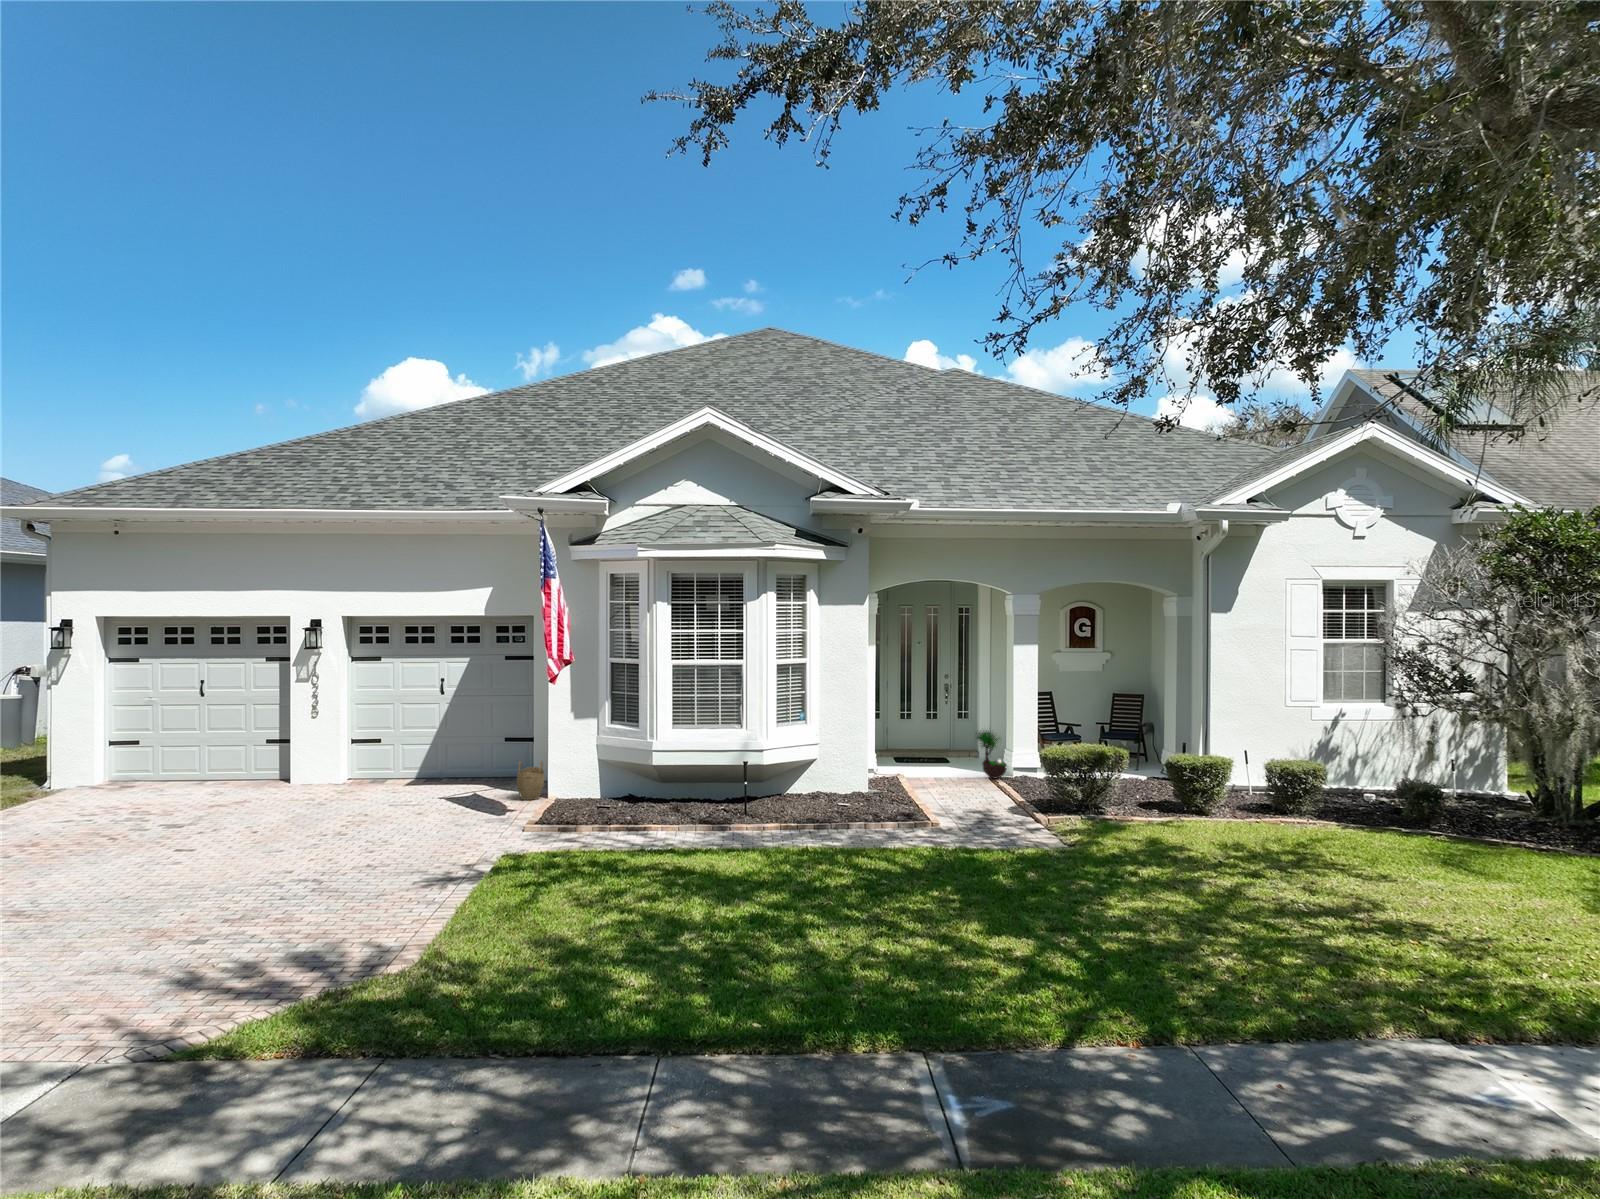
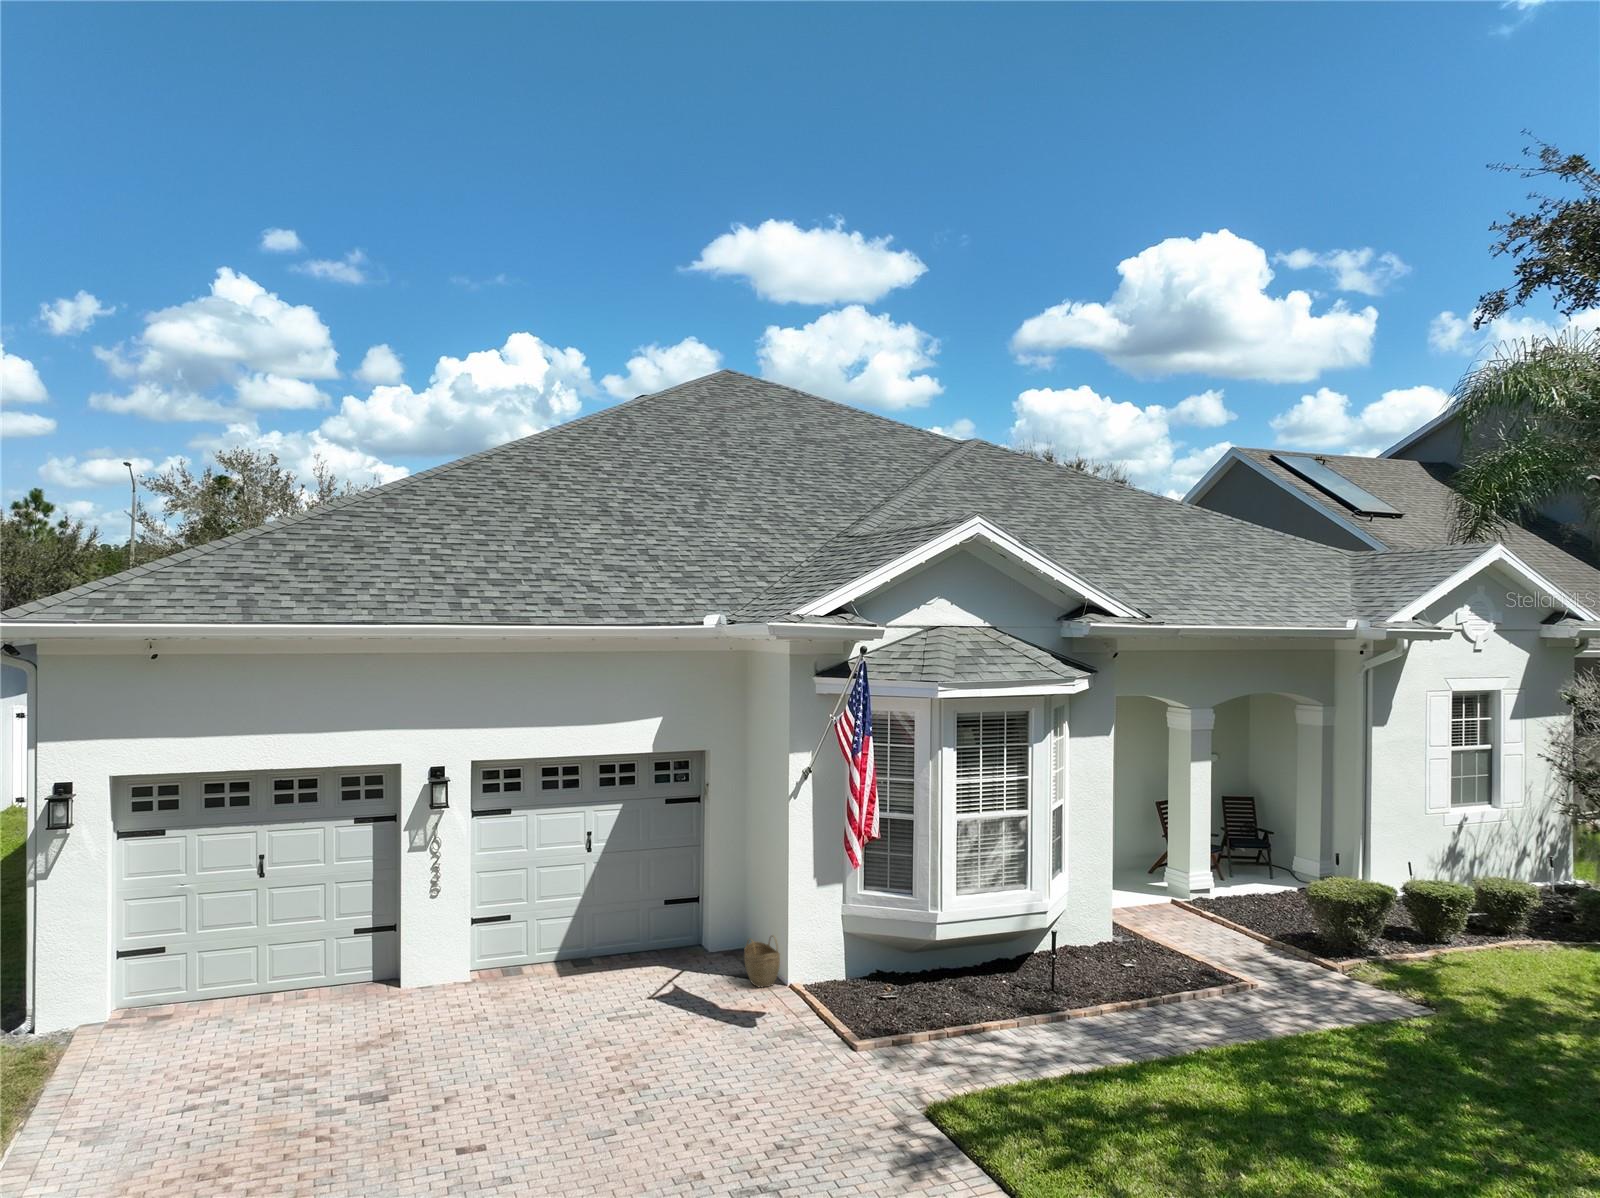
potted tree: present [976,730,1006,779] -> none [1140,842,1178,898]

